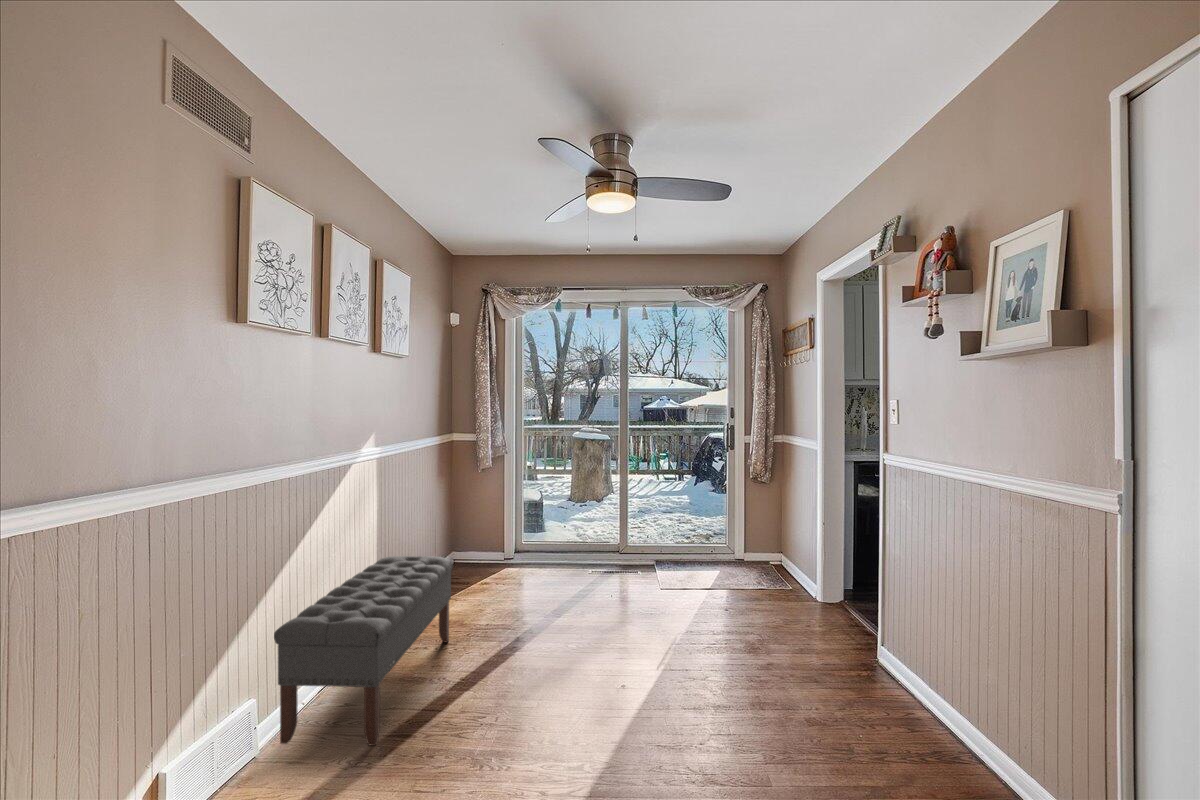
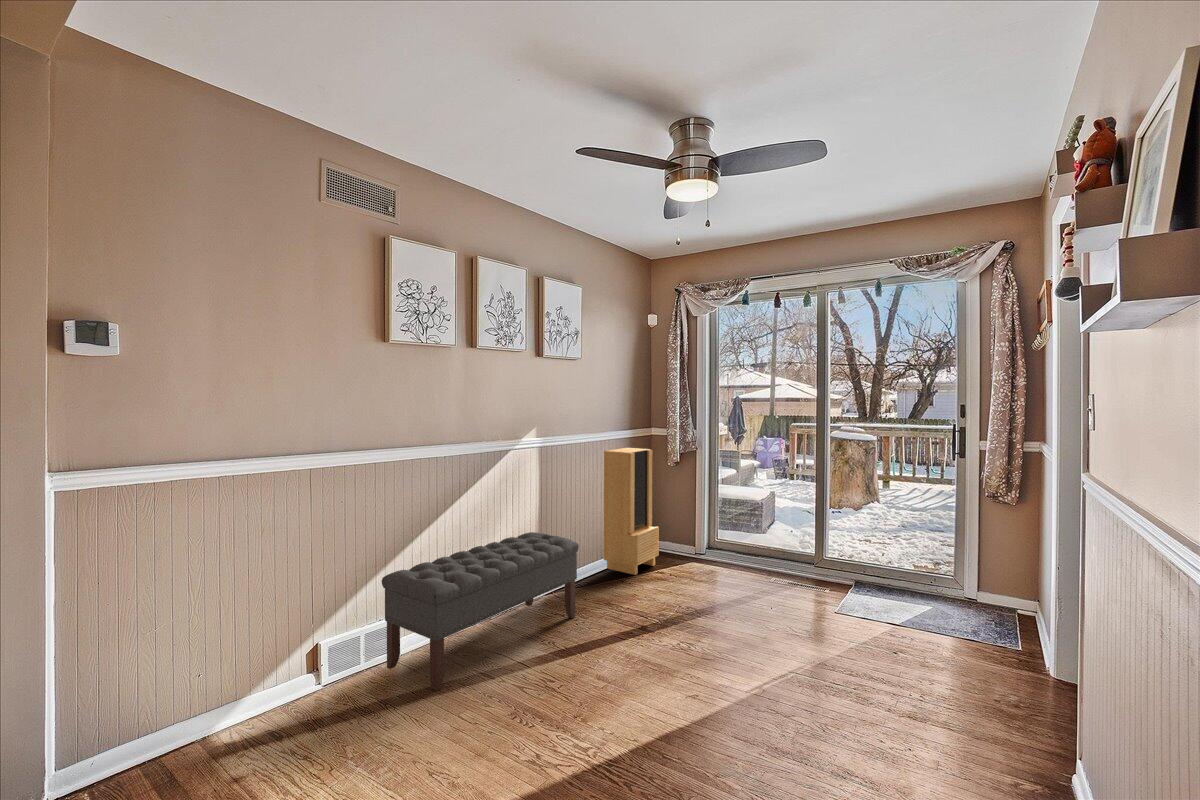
storage cabinet: none [428,456,481,590] -> present [604,448,659,575]

